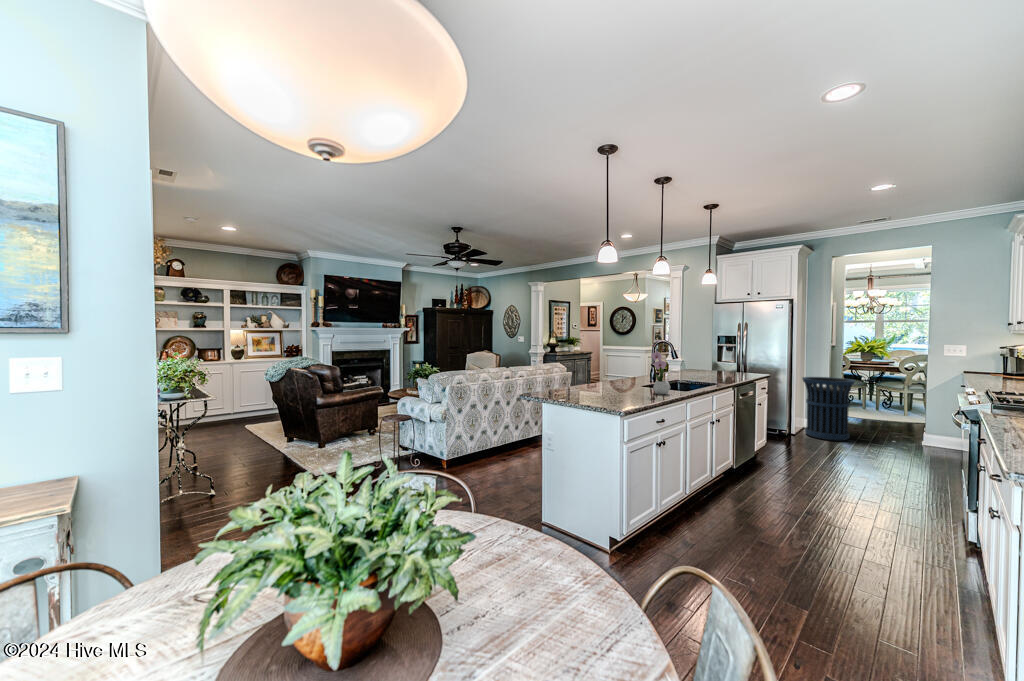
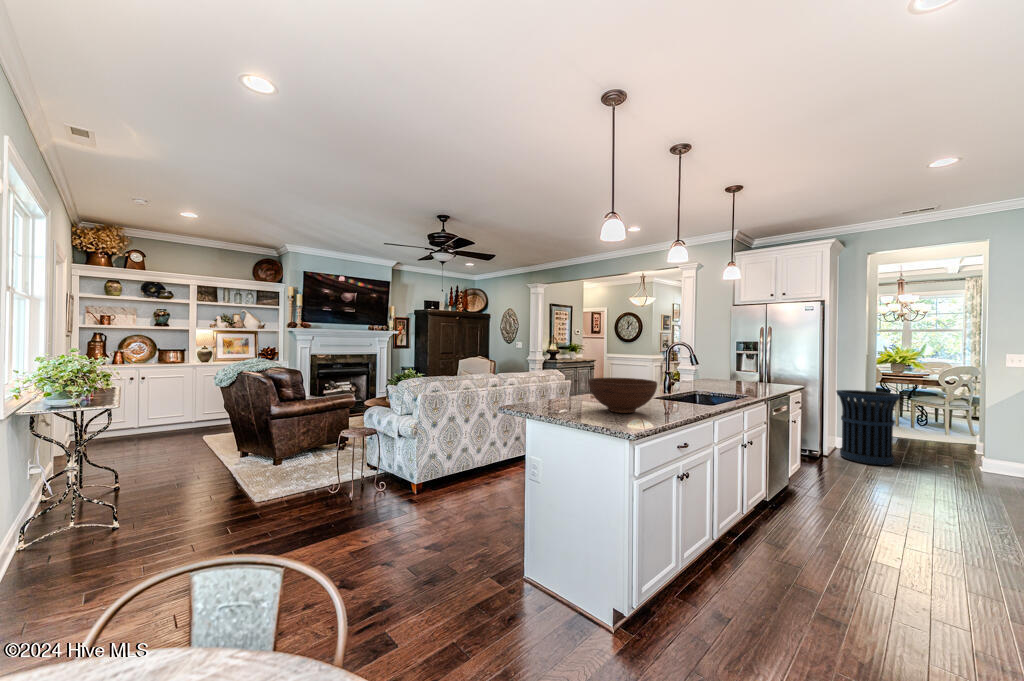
flower arrangement: present [651,345,670,394] -> none [668,346,696,410]
fruit bowl: none [590,370,643,397] -> present [588,378,657,413]

